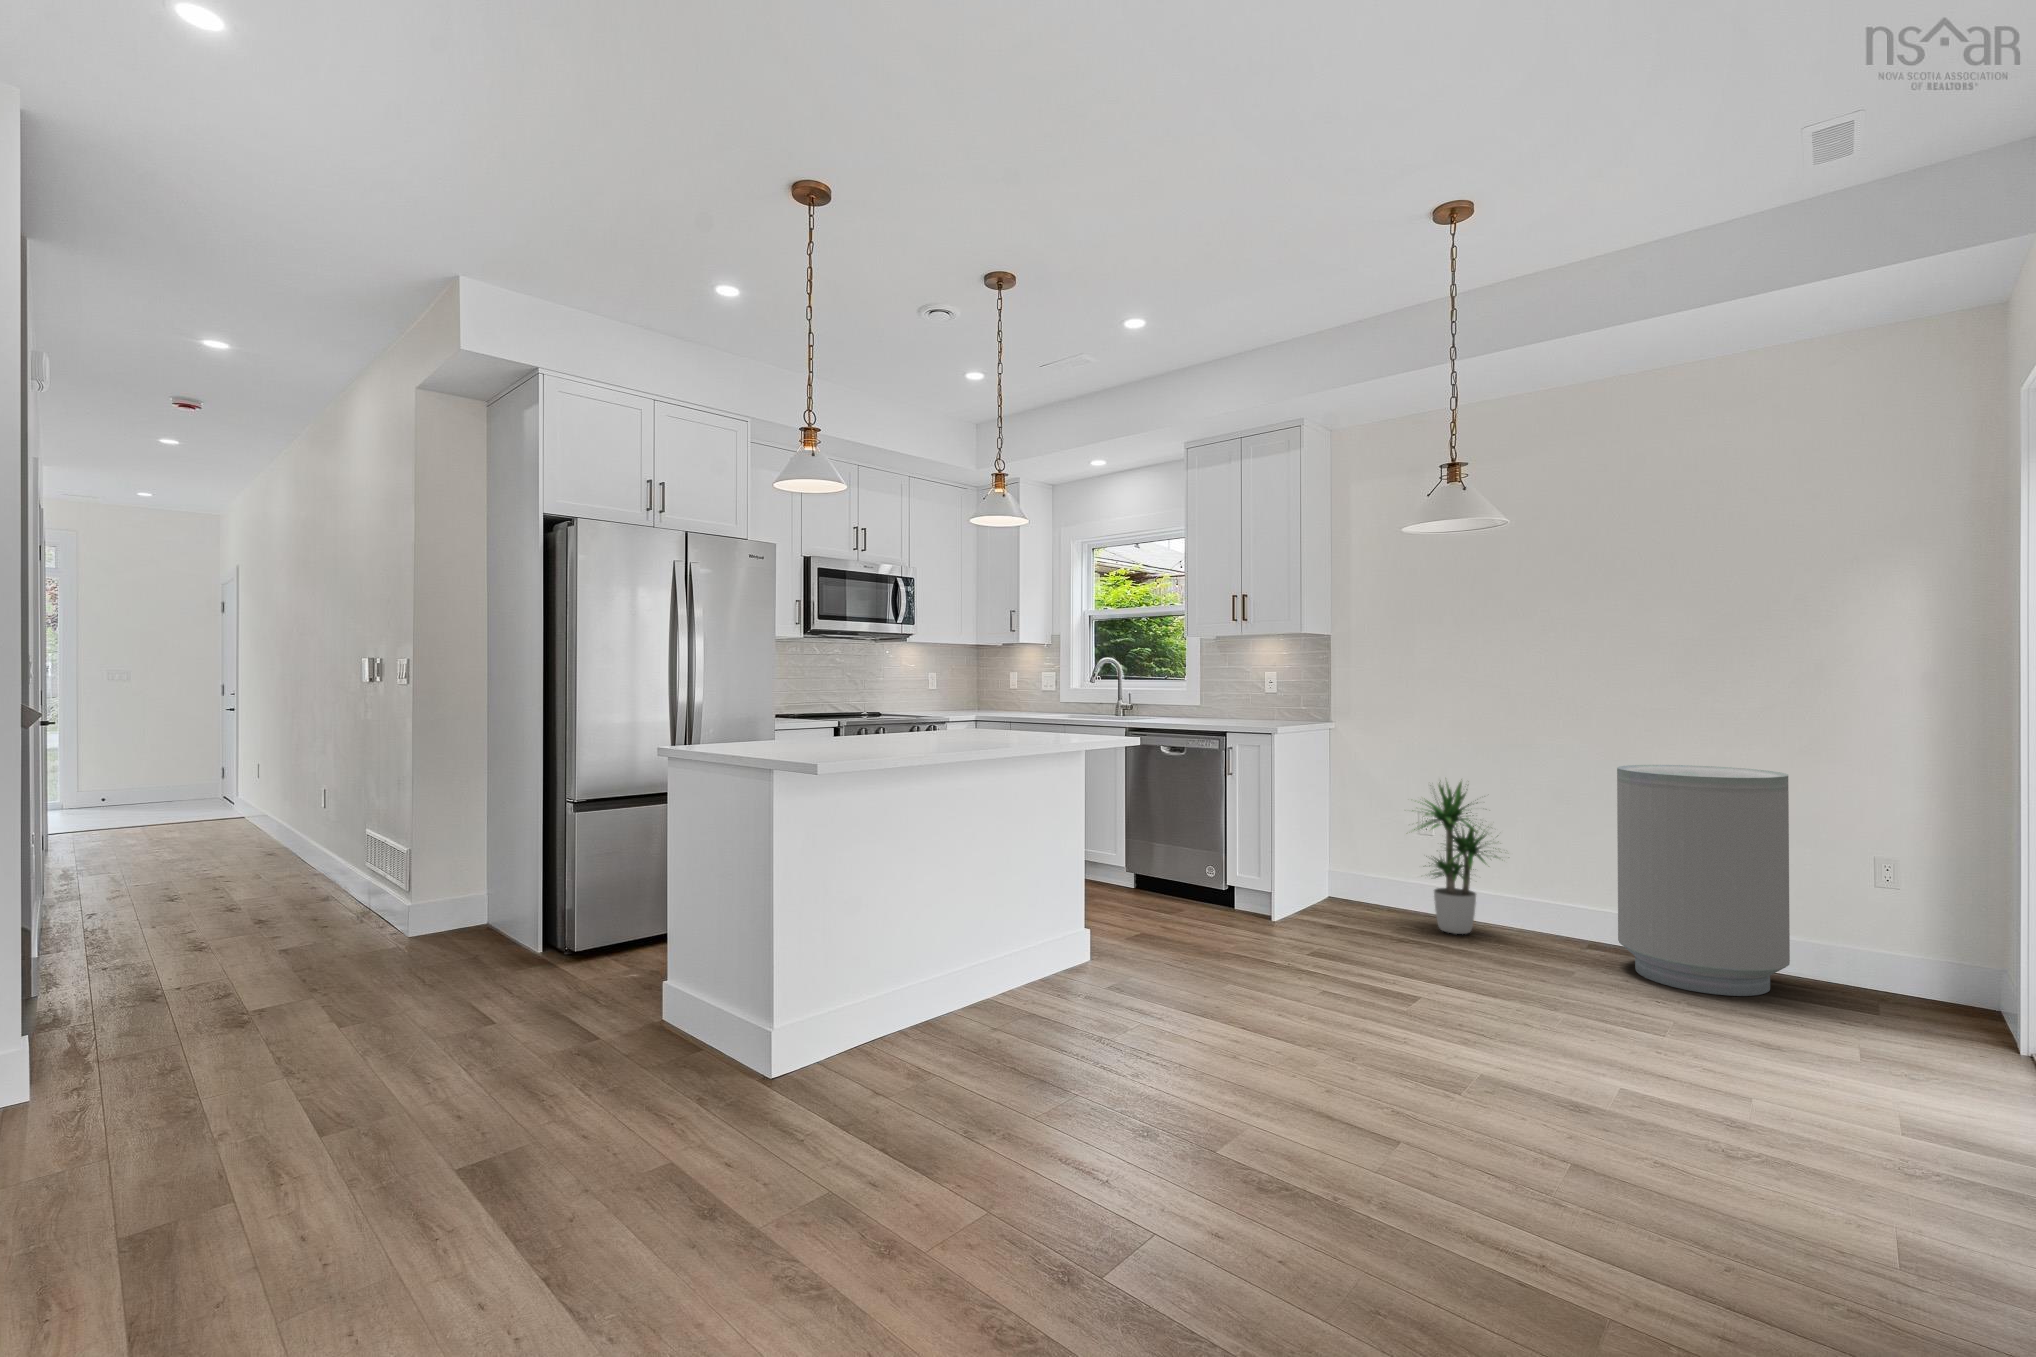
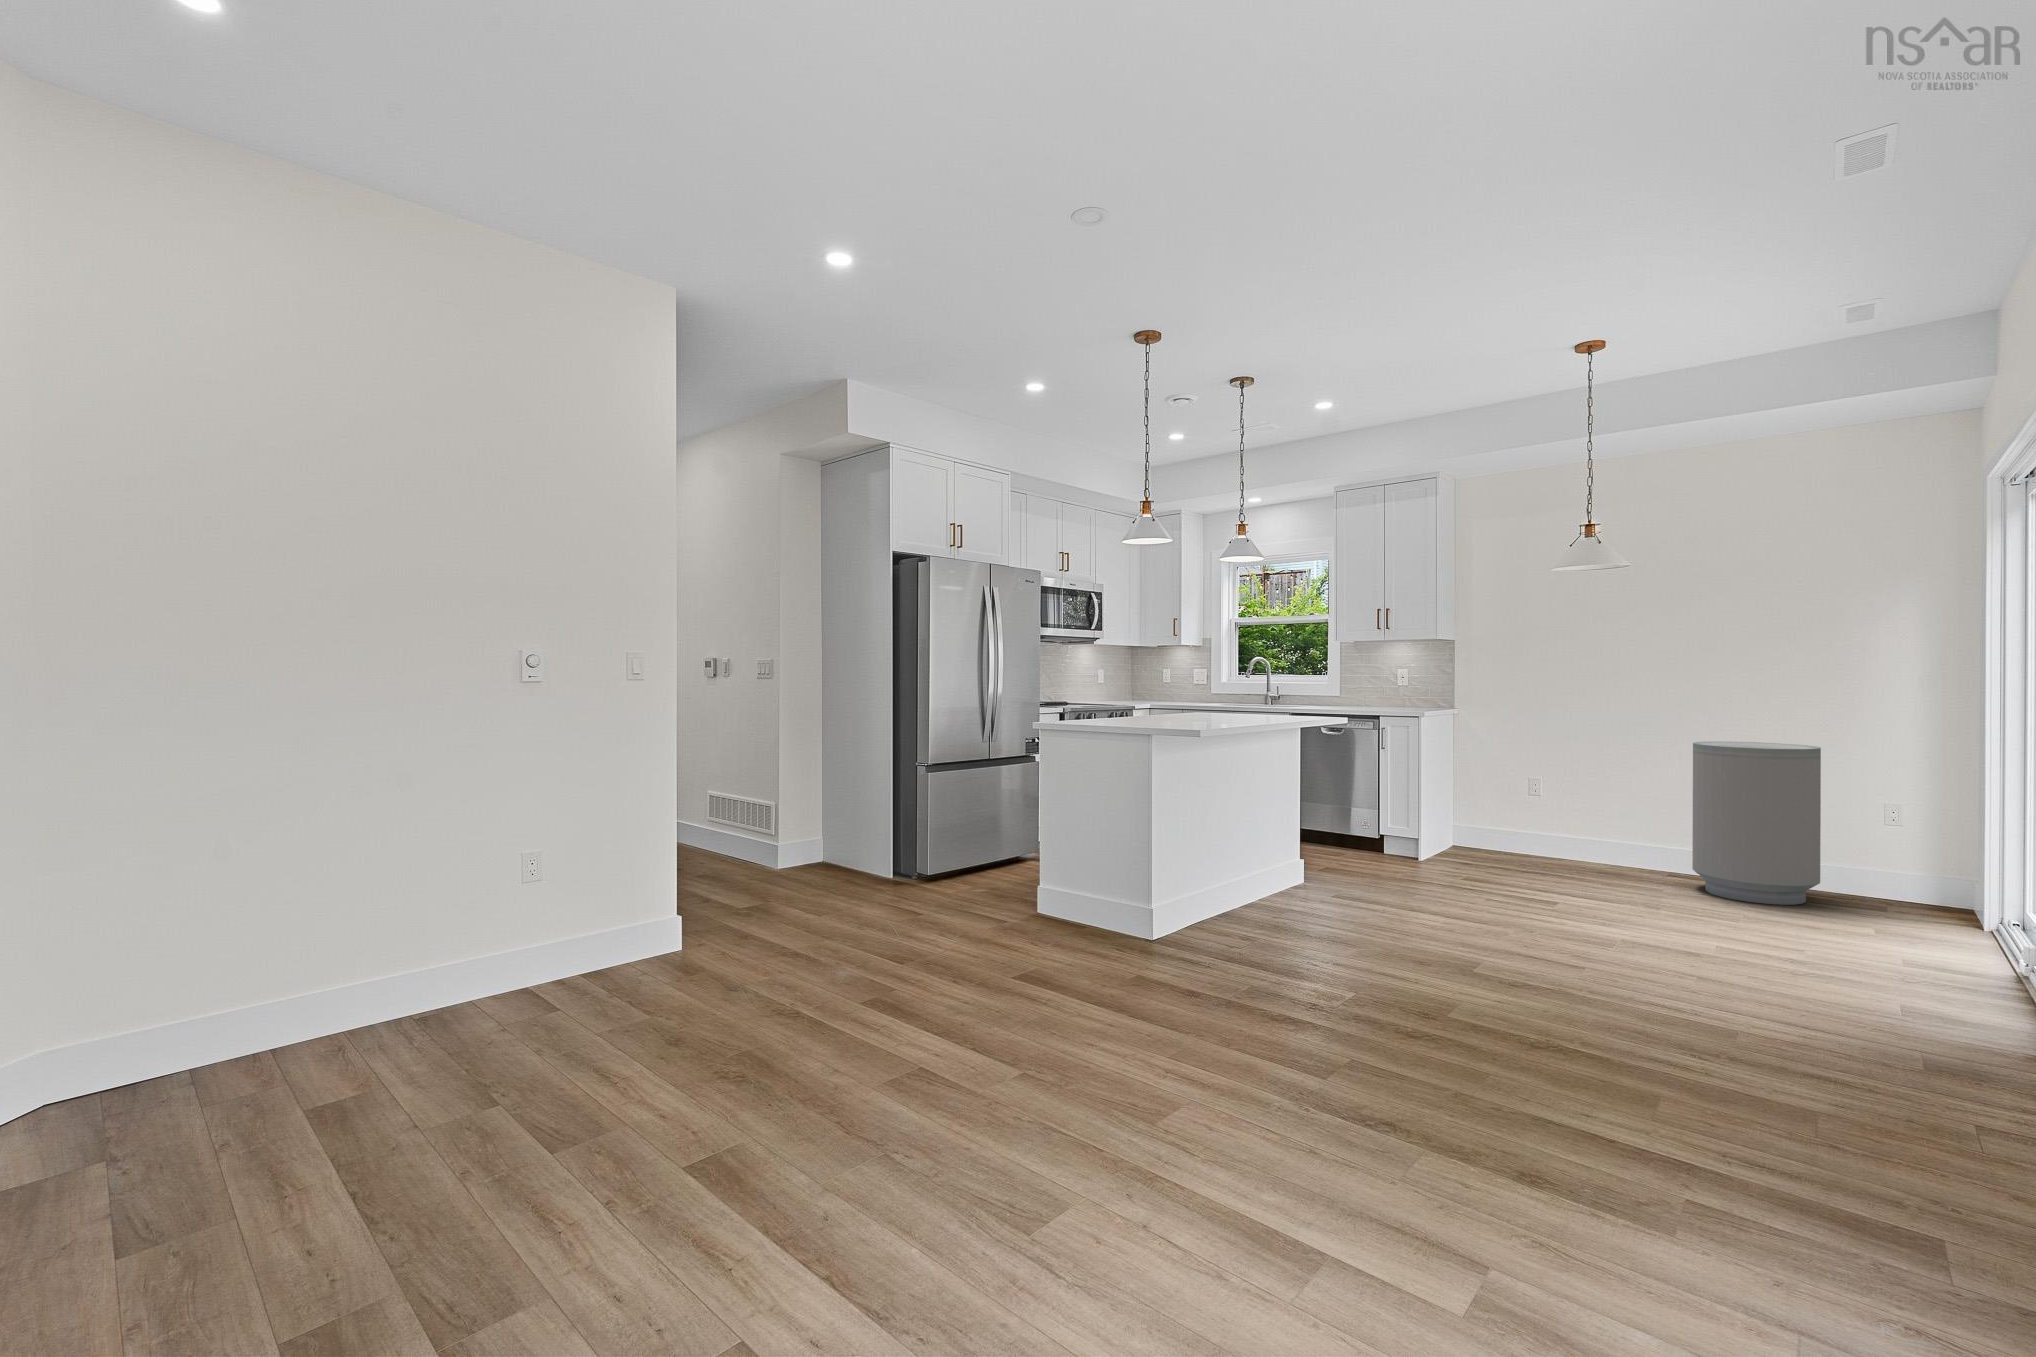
potted plant: present [1412,782,1498,934] -> none [1521,751,1609,869]

